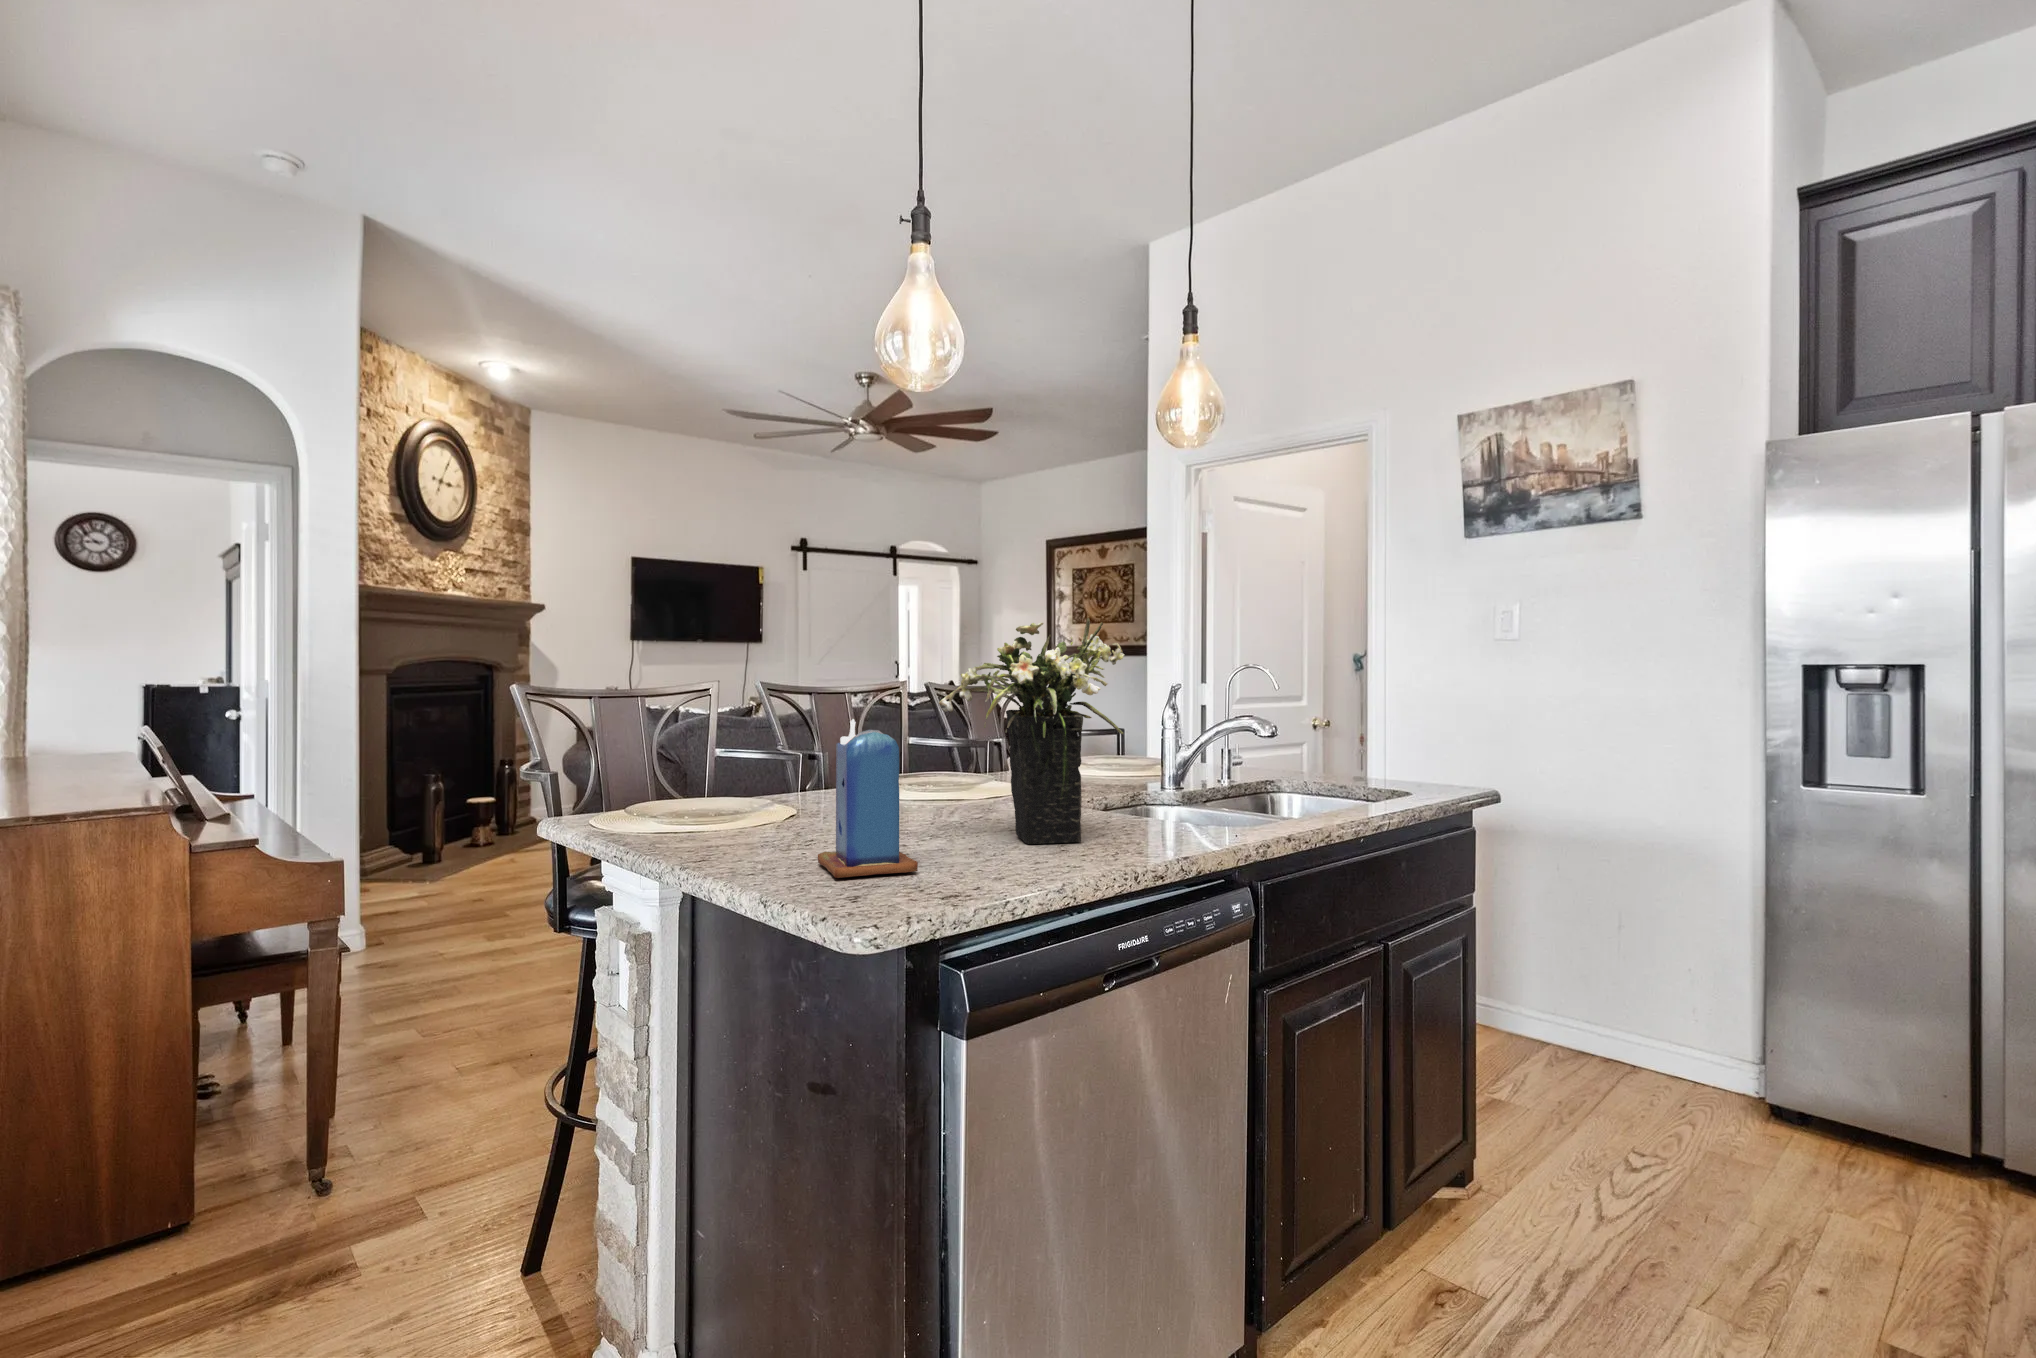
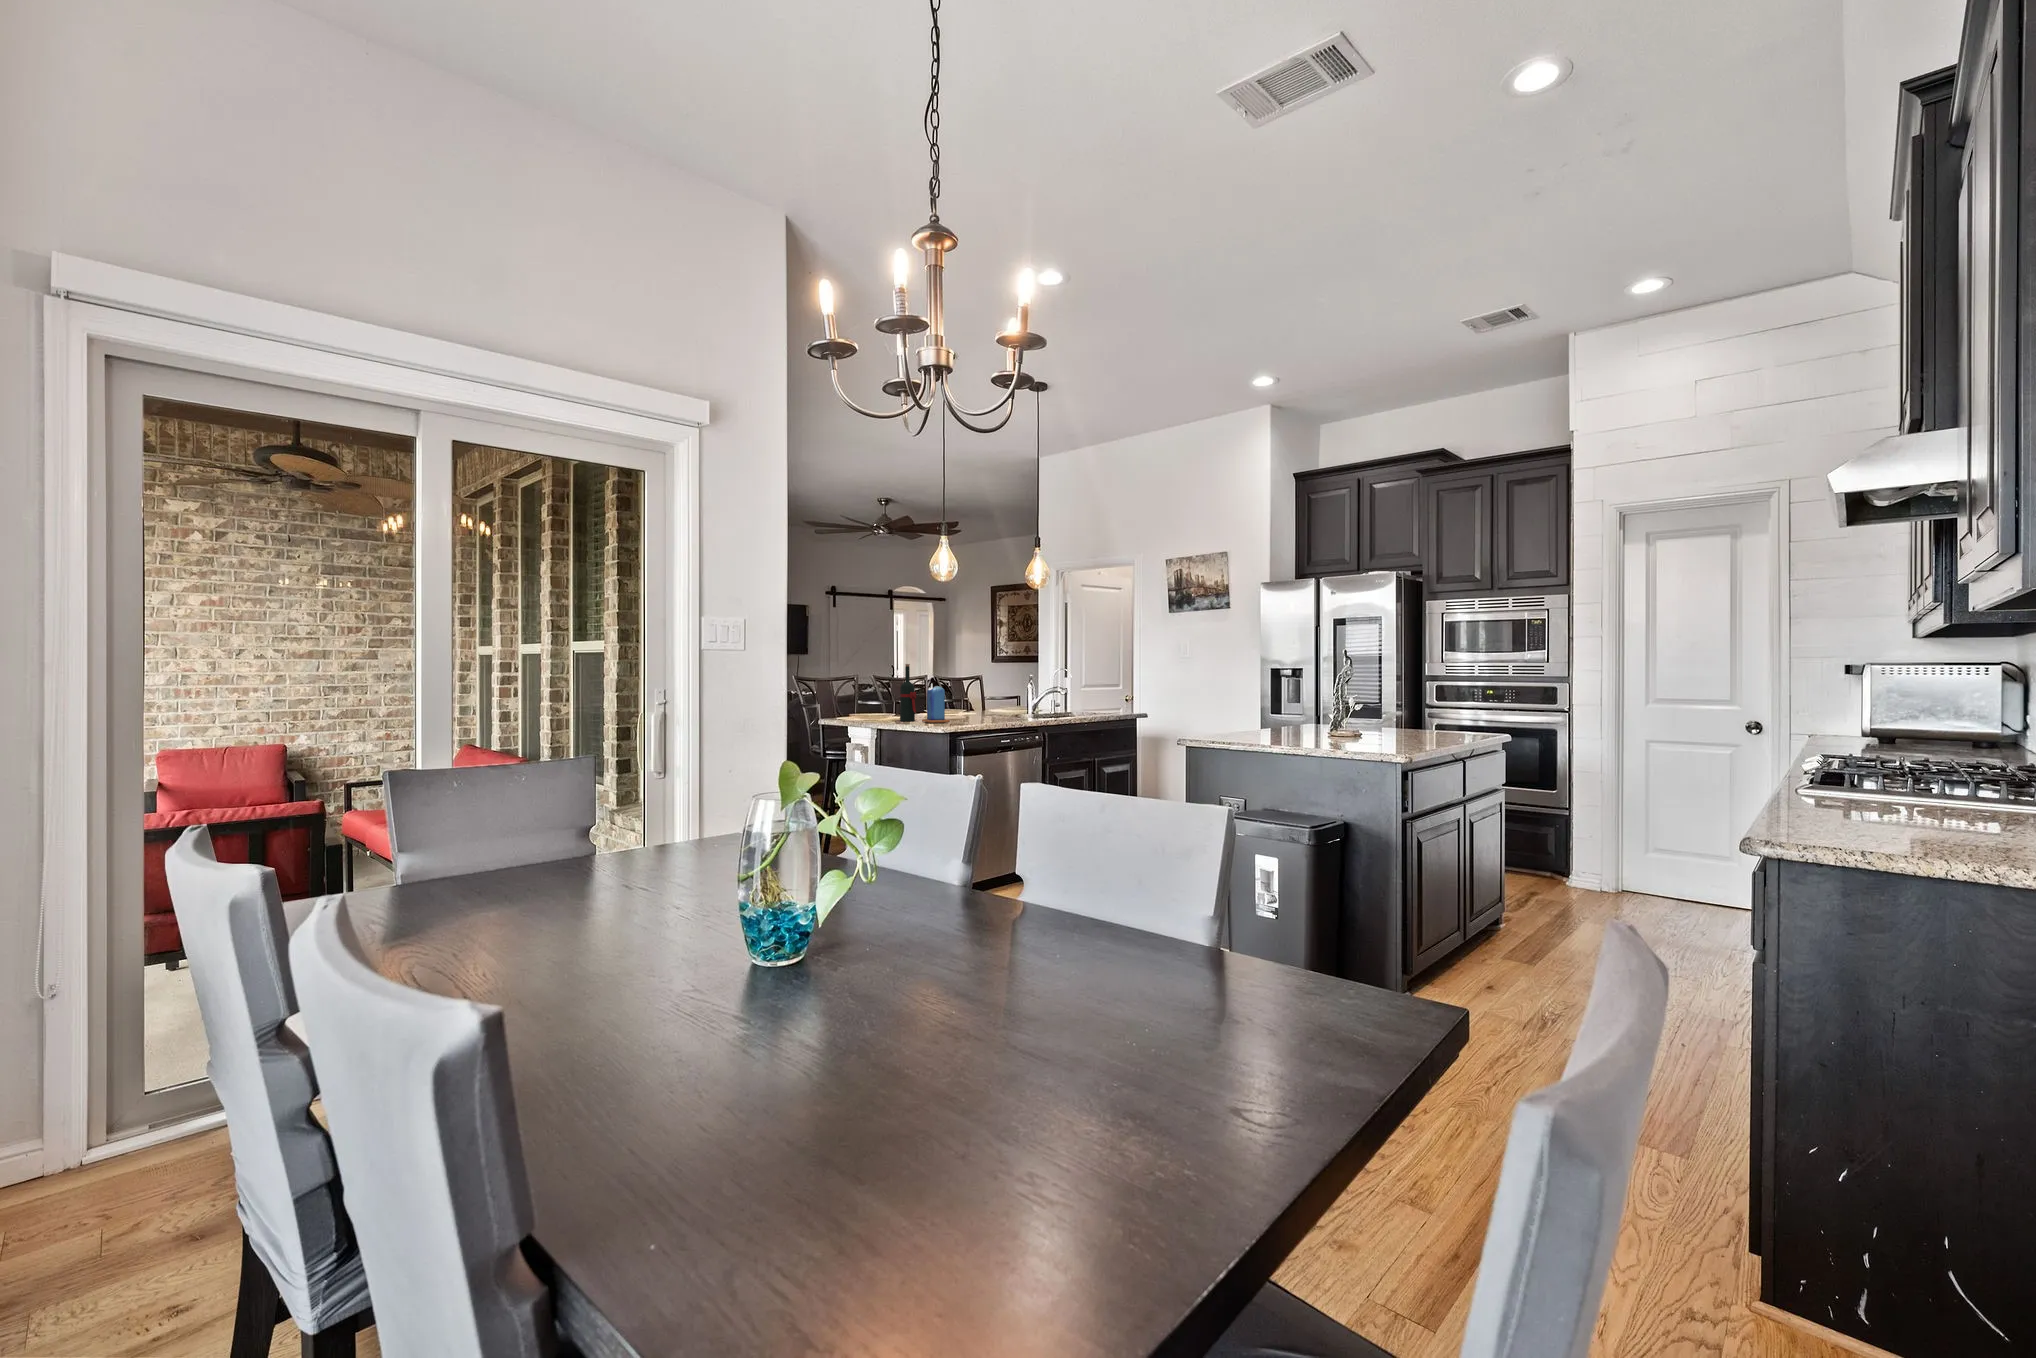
flower arrangement: present [939,618,1124,844] -> none [952,655,1007,721]
wine bottle: none [751,647,808,852] -> present [900,664,916,721]

